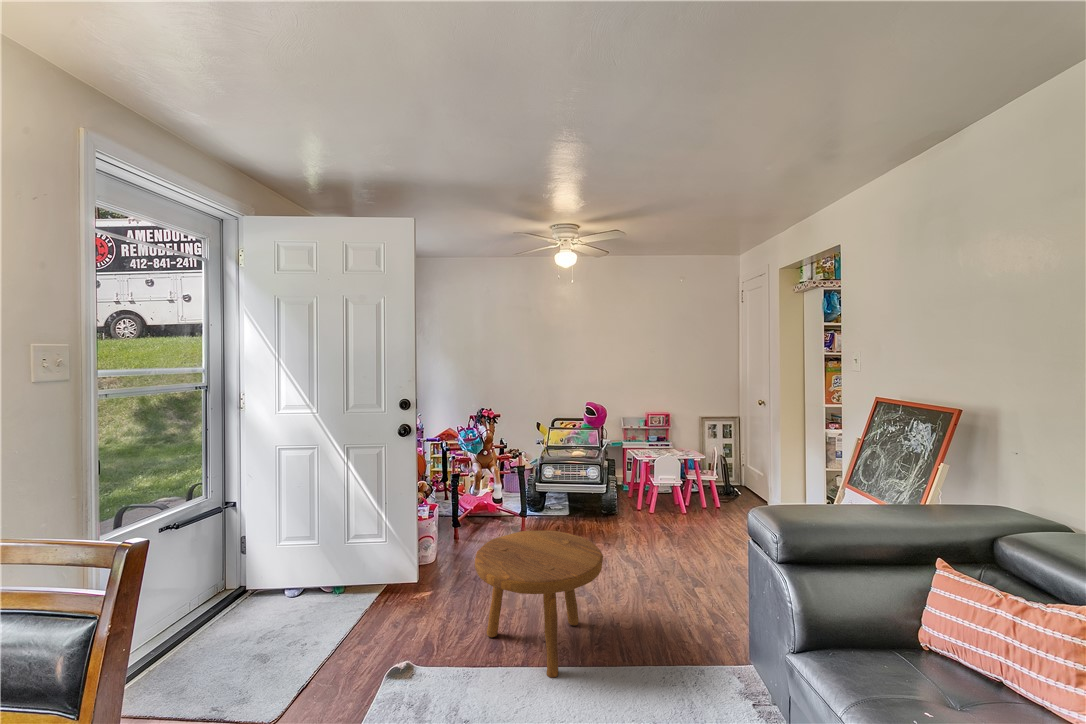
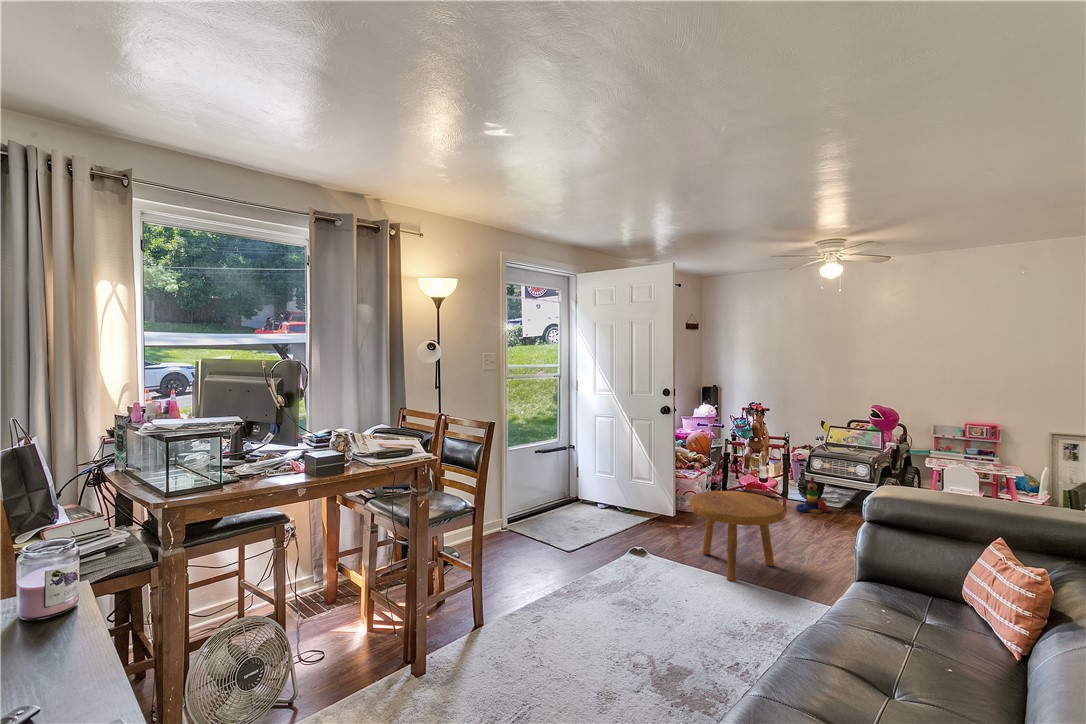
stacking toy: none [535,486,565,528] -> present [796,477,829,513]

